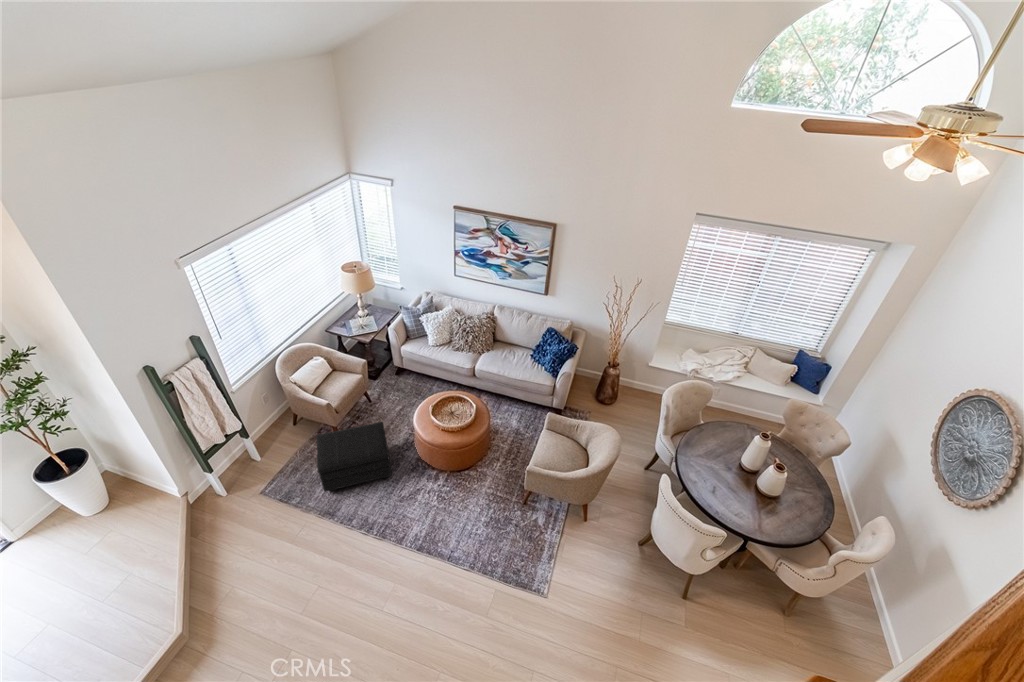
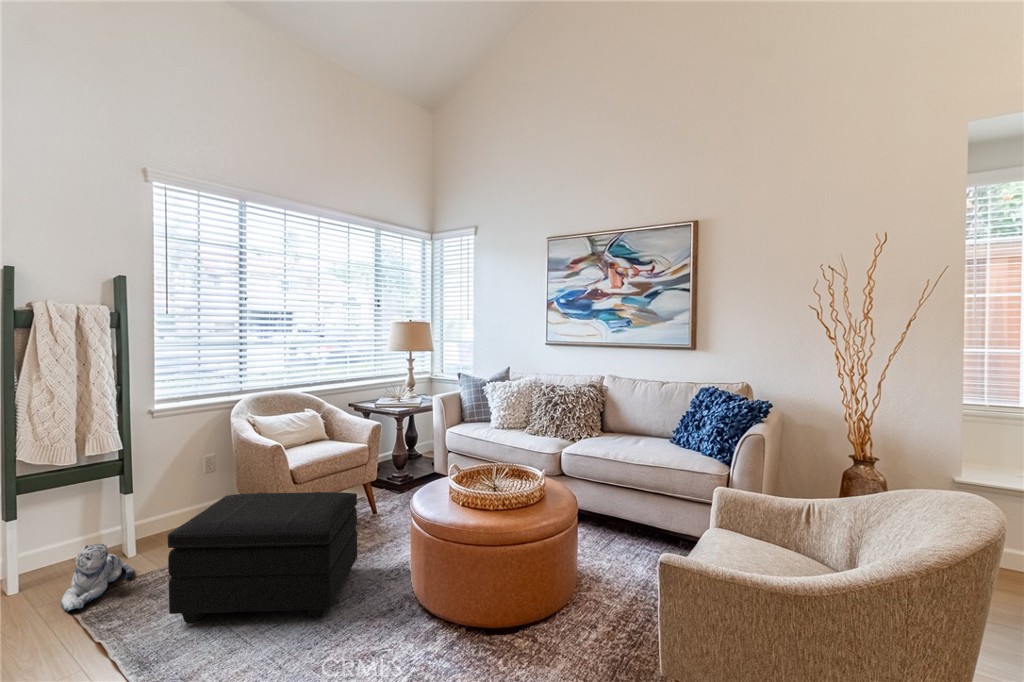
plush toy: none [253,466,278,498] -> present [61,544,133,612]

